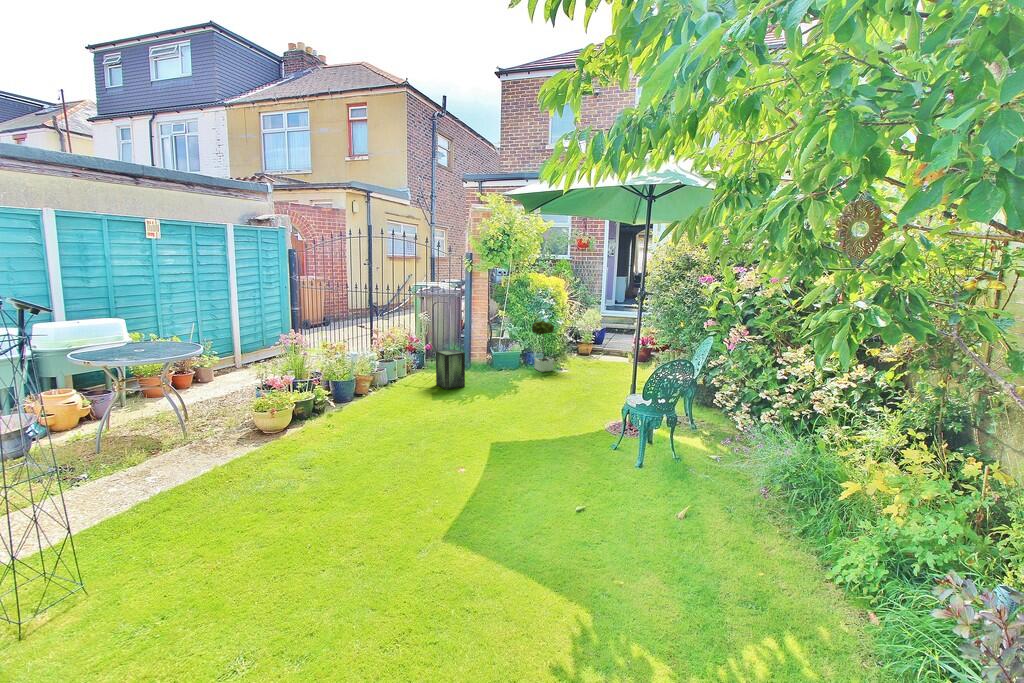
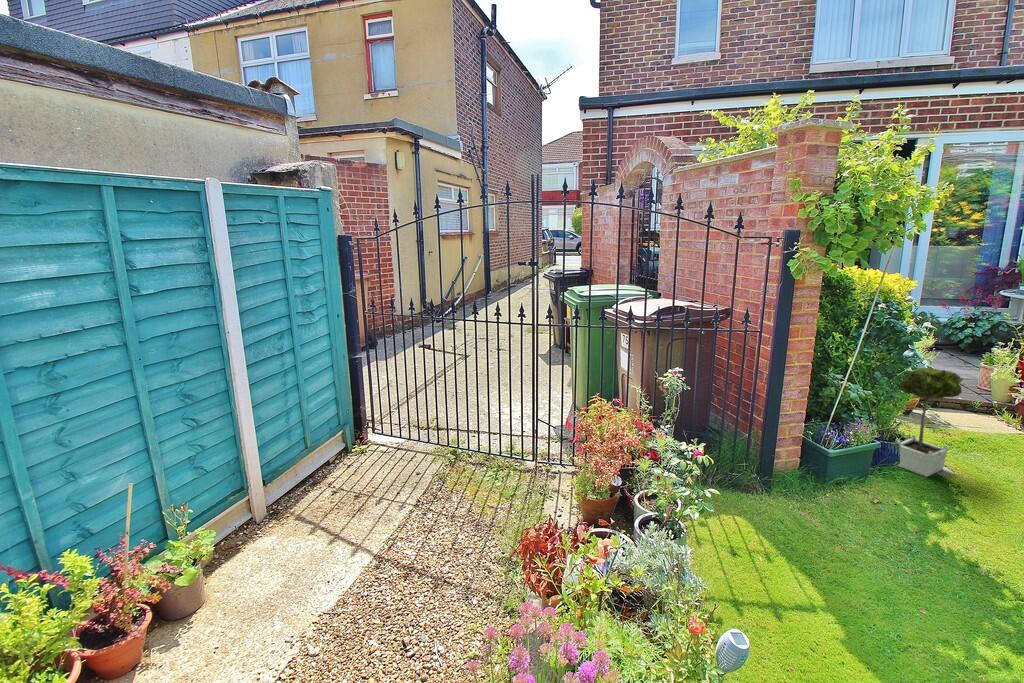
storage box: present [436,349,465,390] -> none [797,476,893,606]

